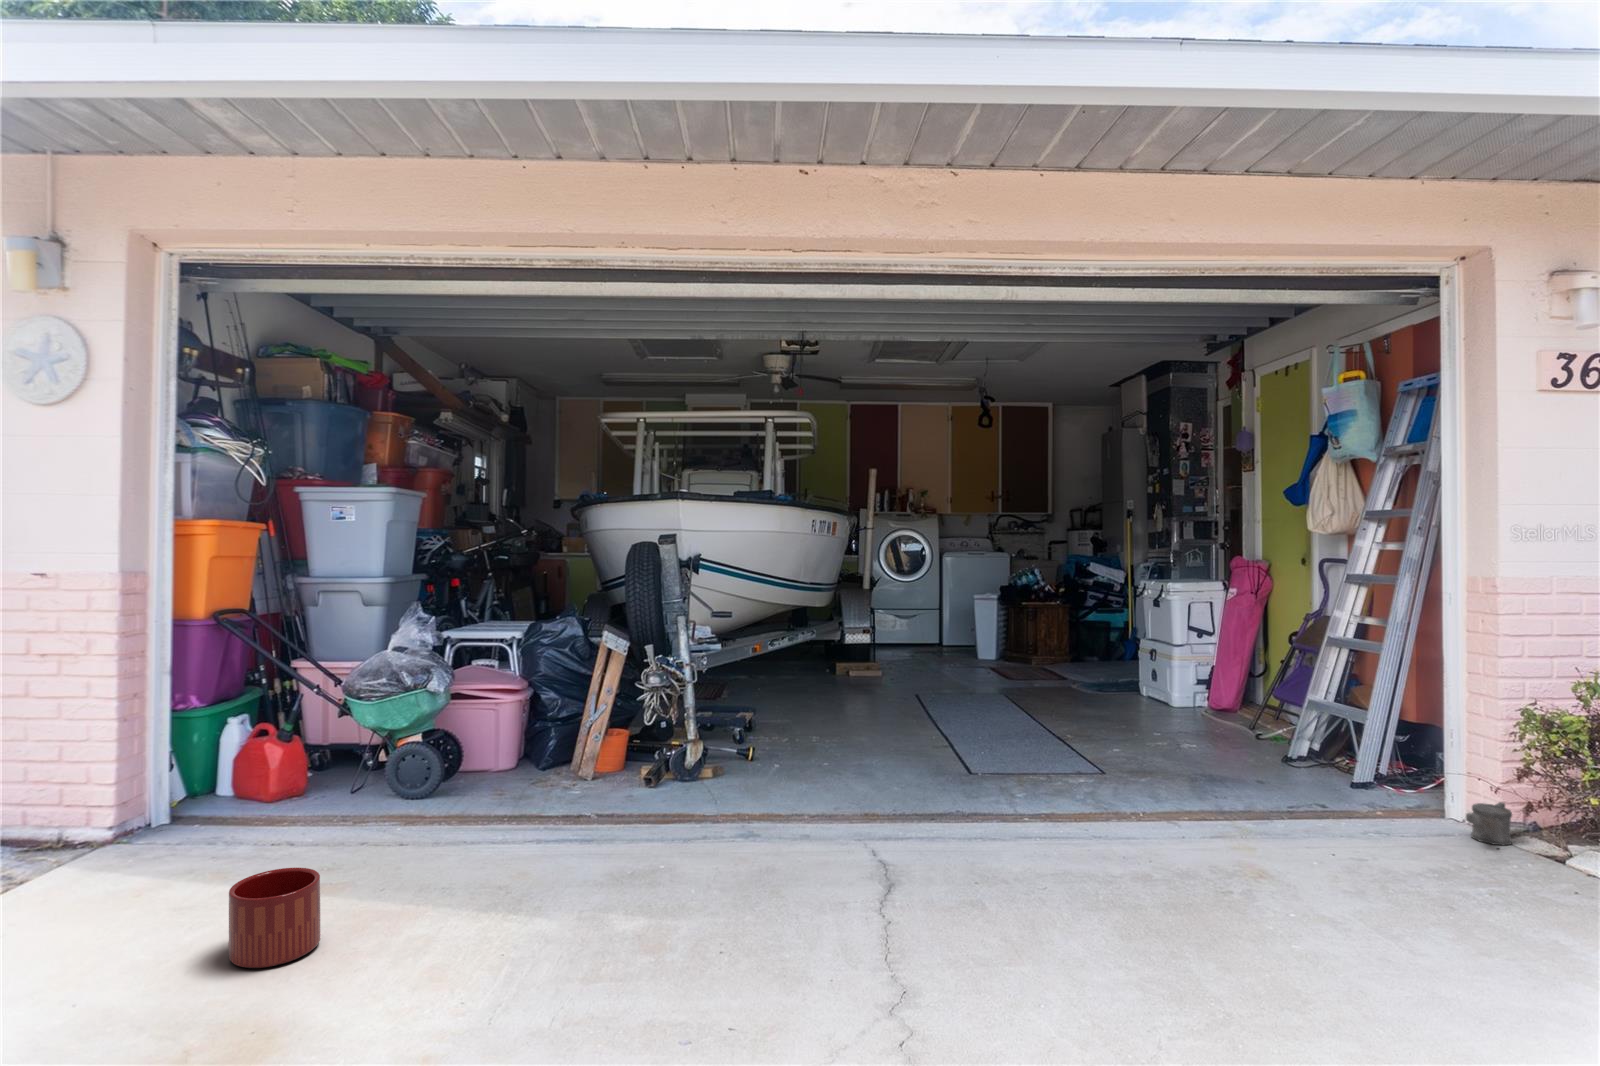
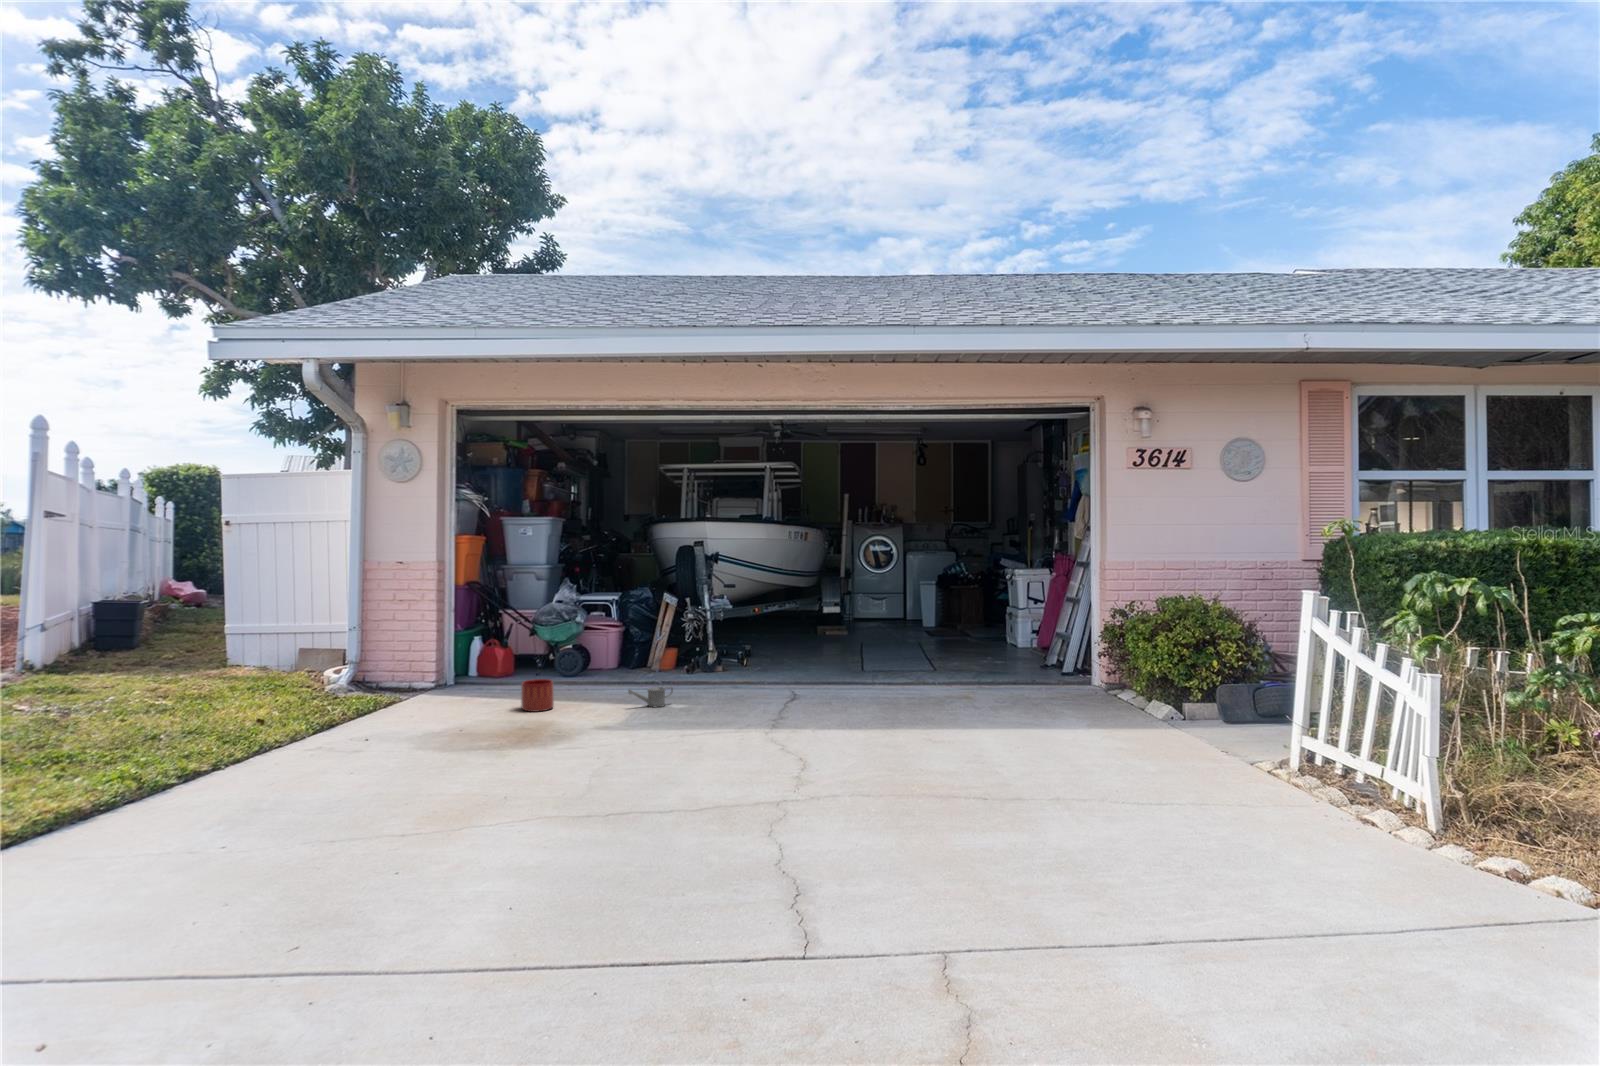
watering can: present [1466,802,1512,845] -> present [628,687,673,707]

